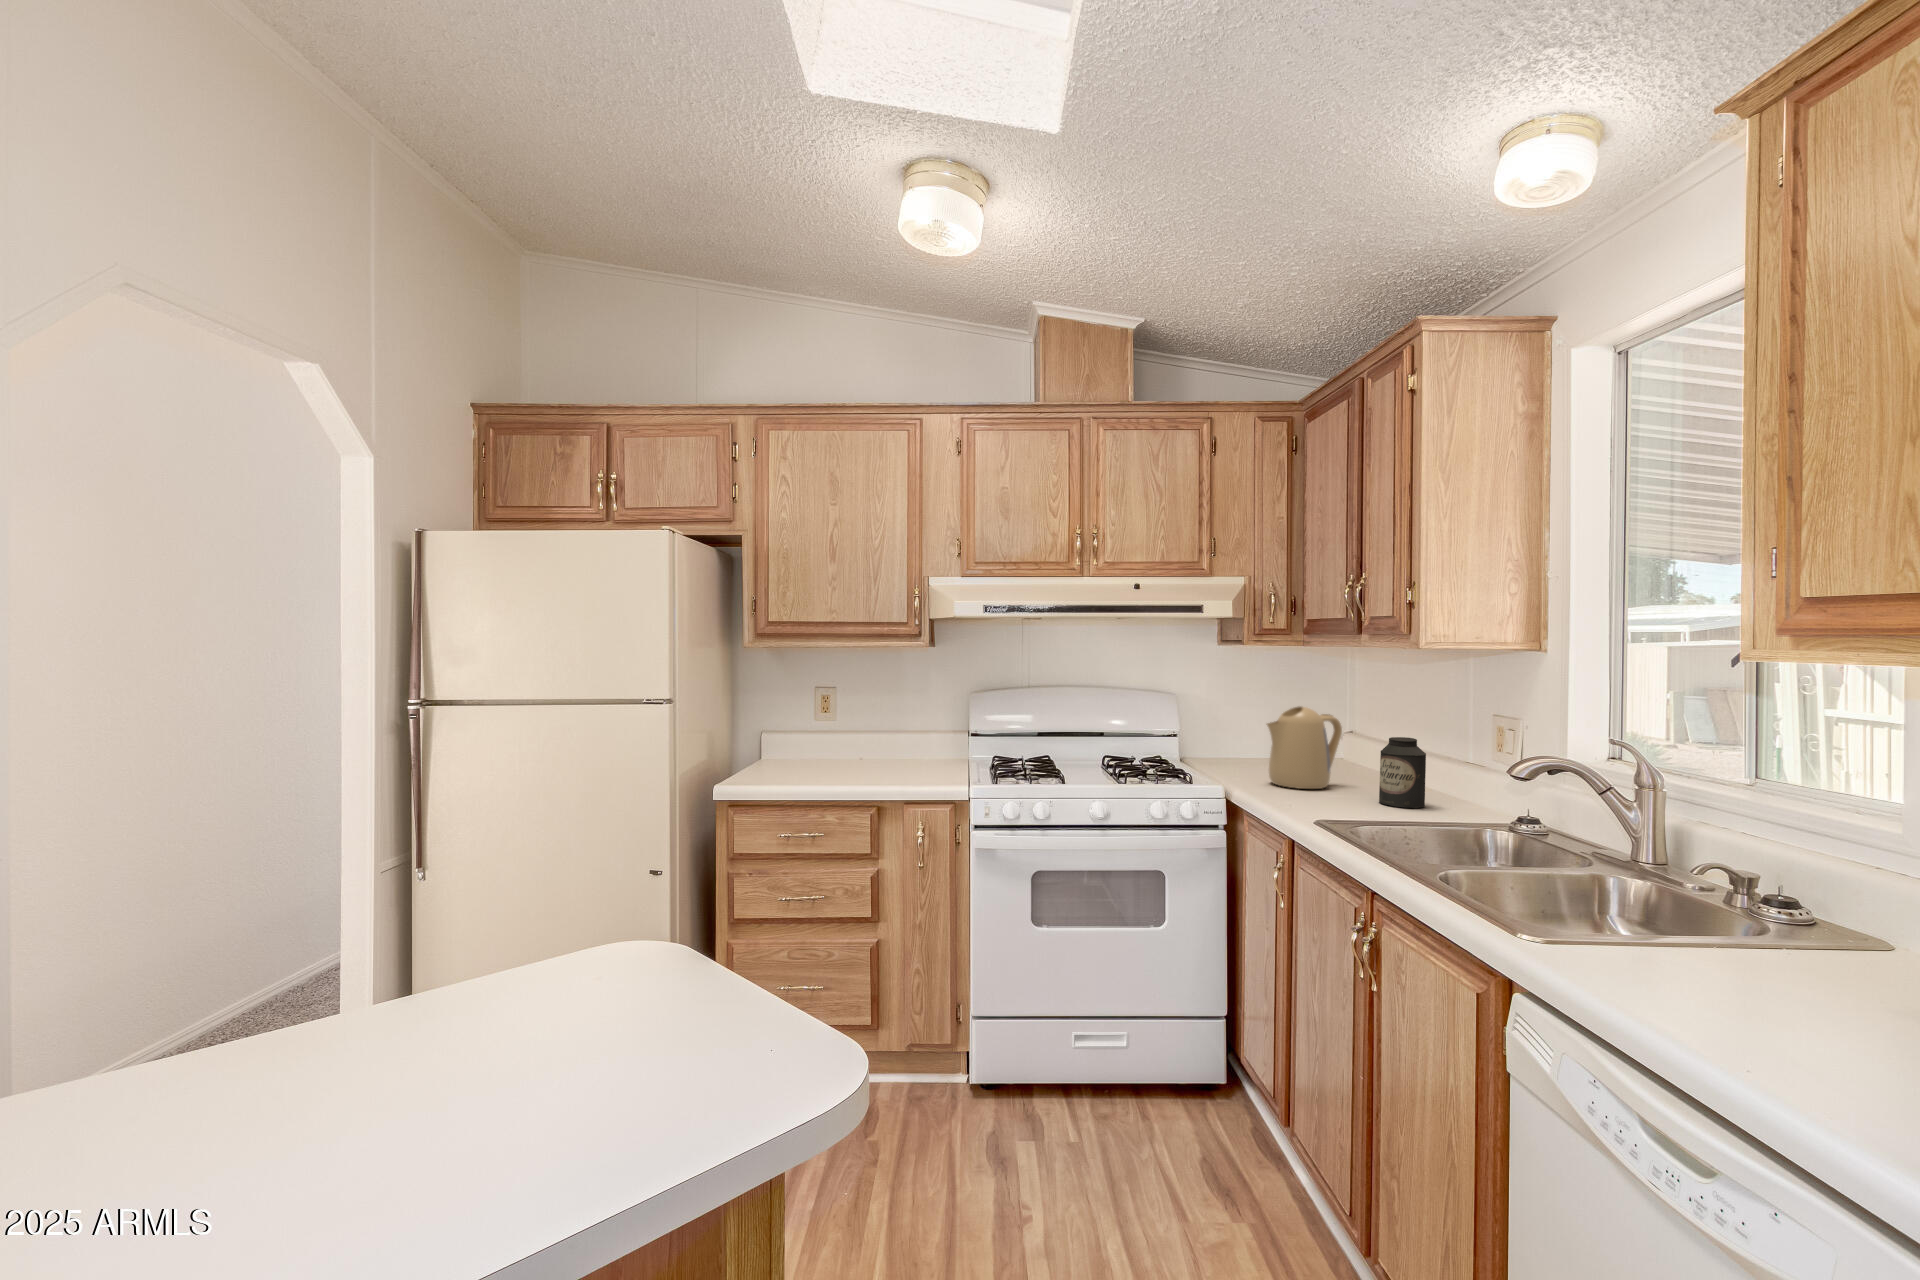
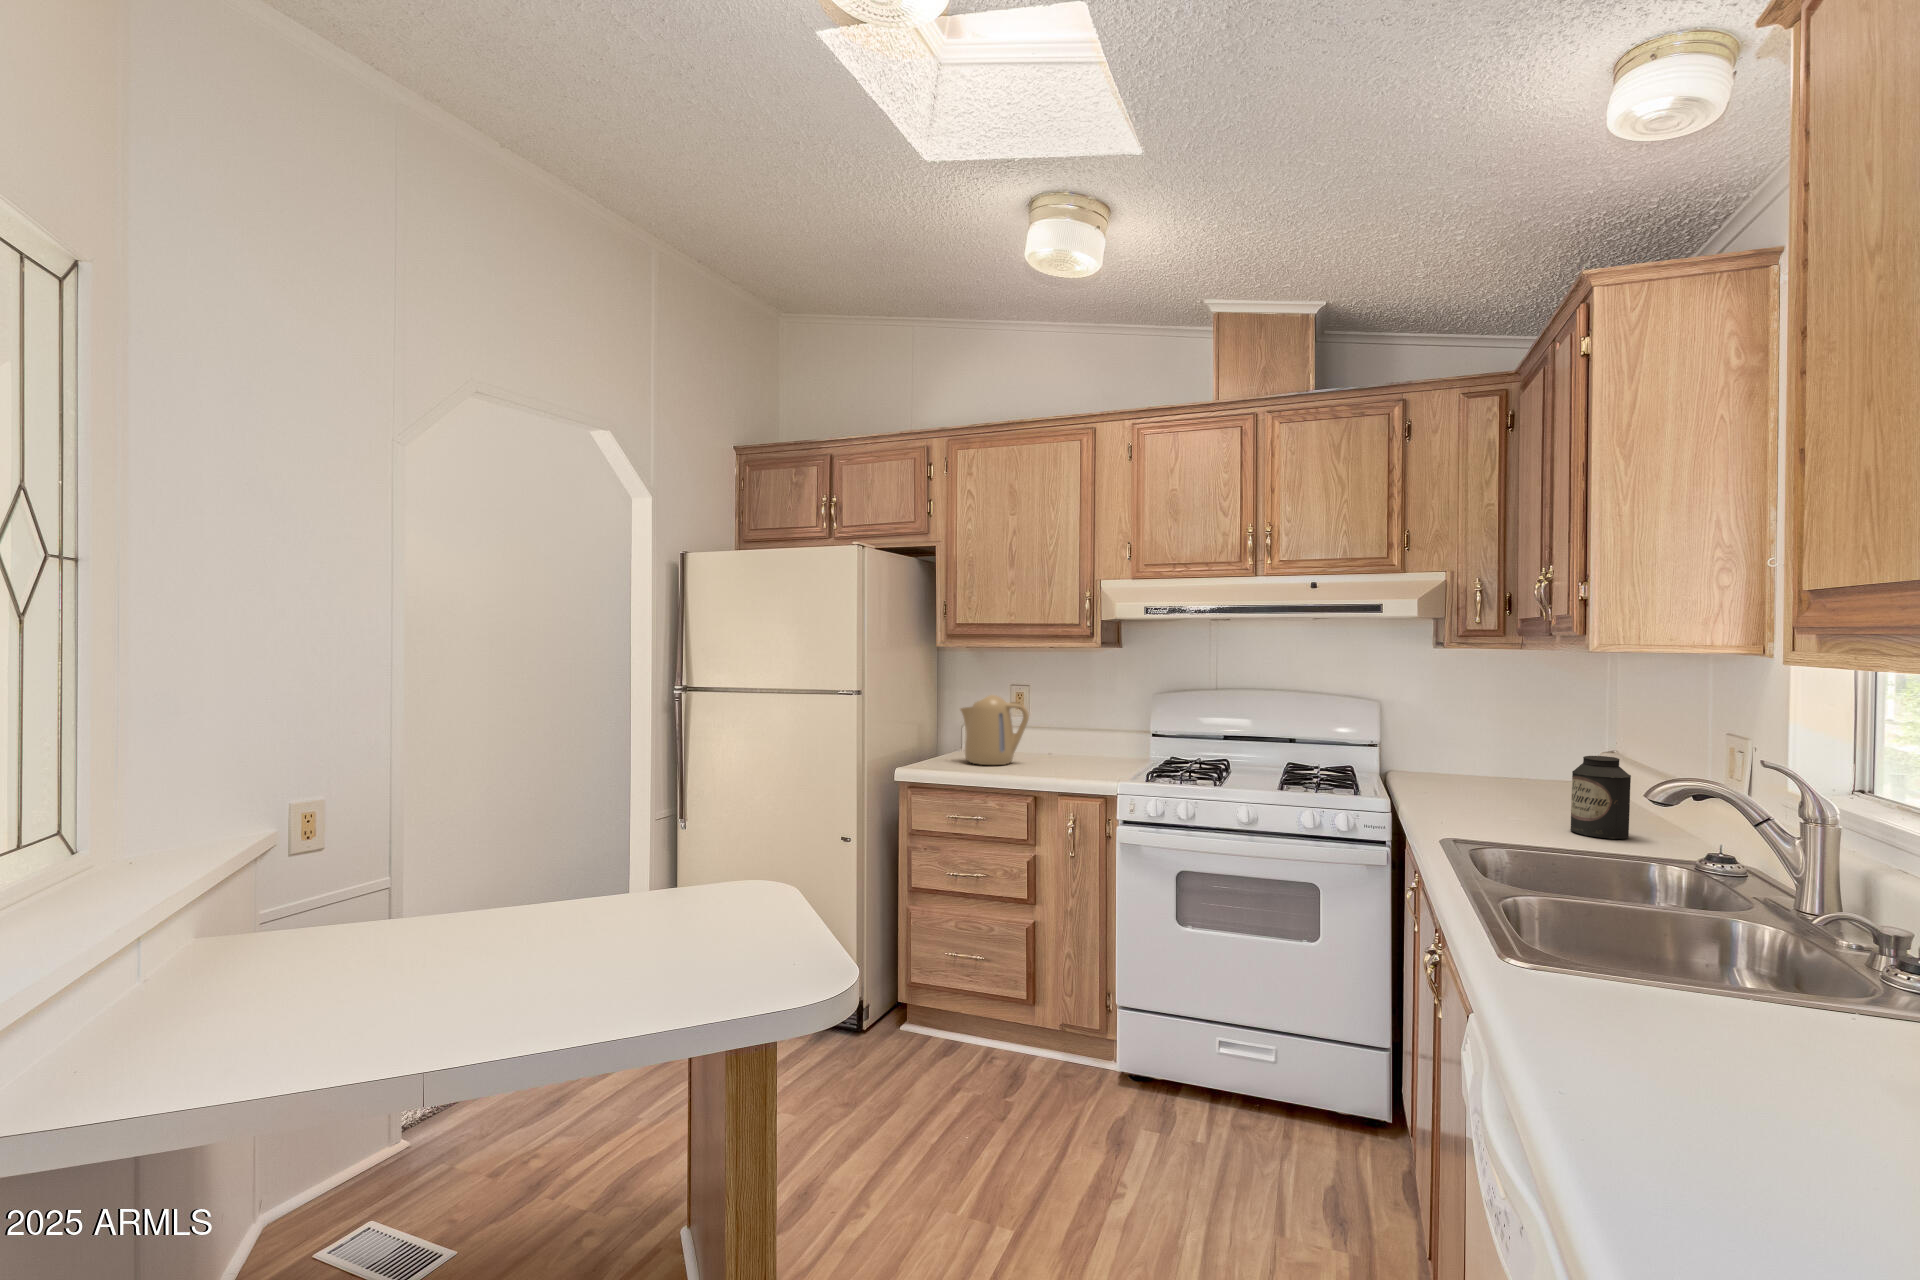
kettle: present [1266,706,1342,789] -> present [960,695,1029,765]

